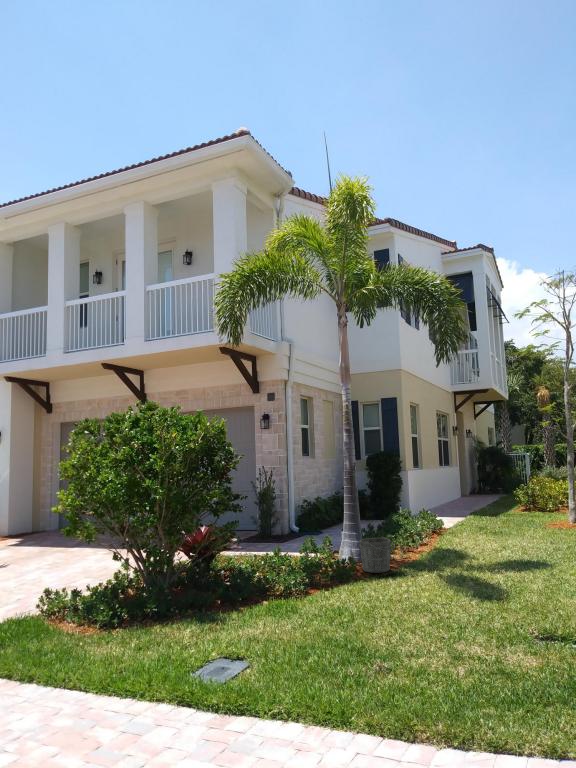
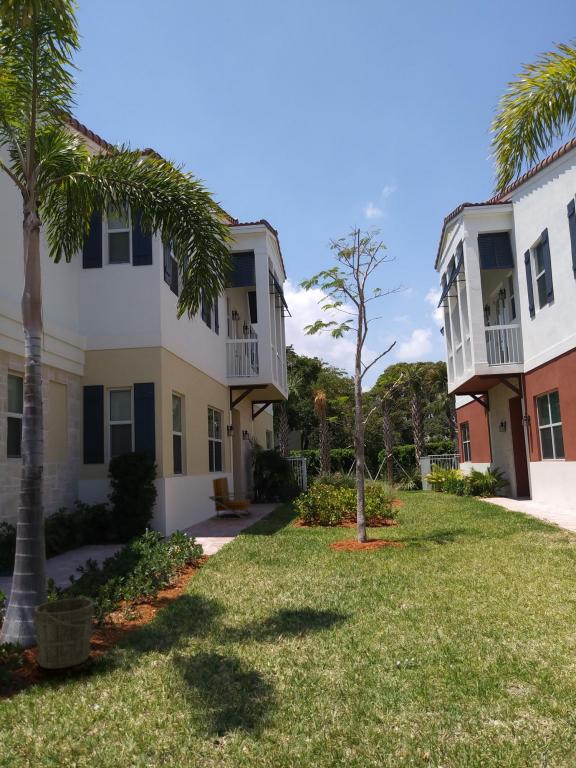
lounge chair: none [441,470,479,506] -> present [209,477,252,520]

